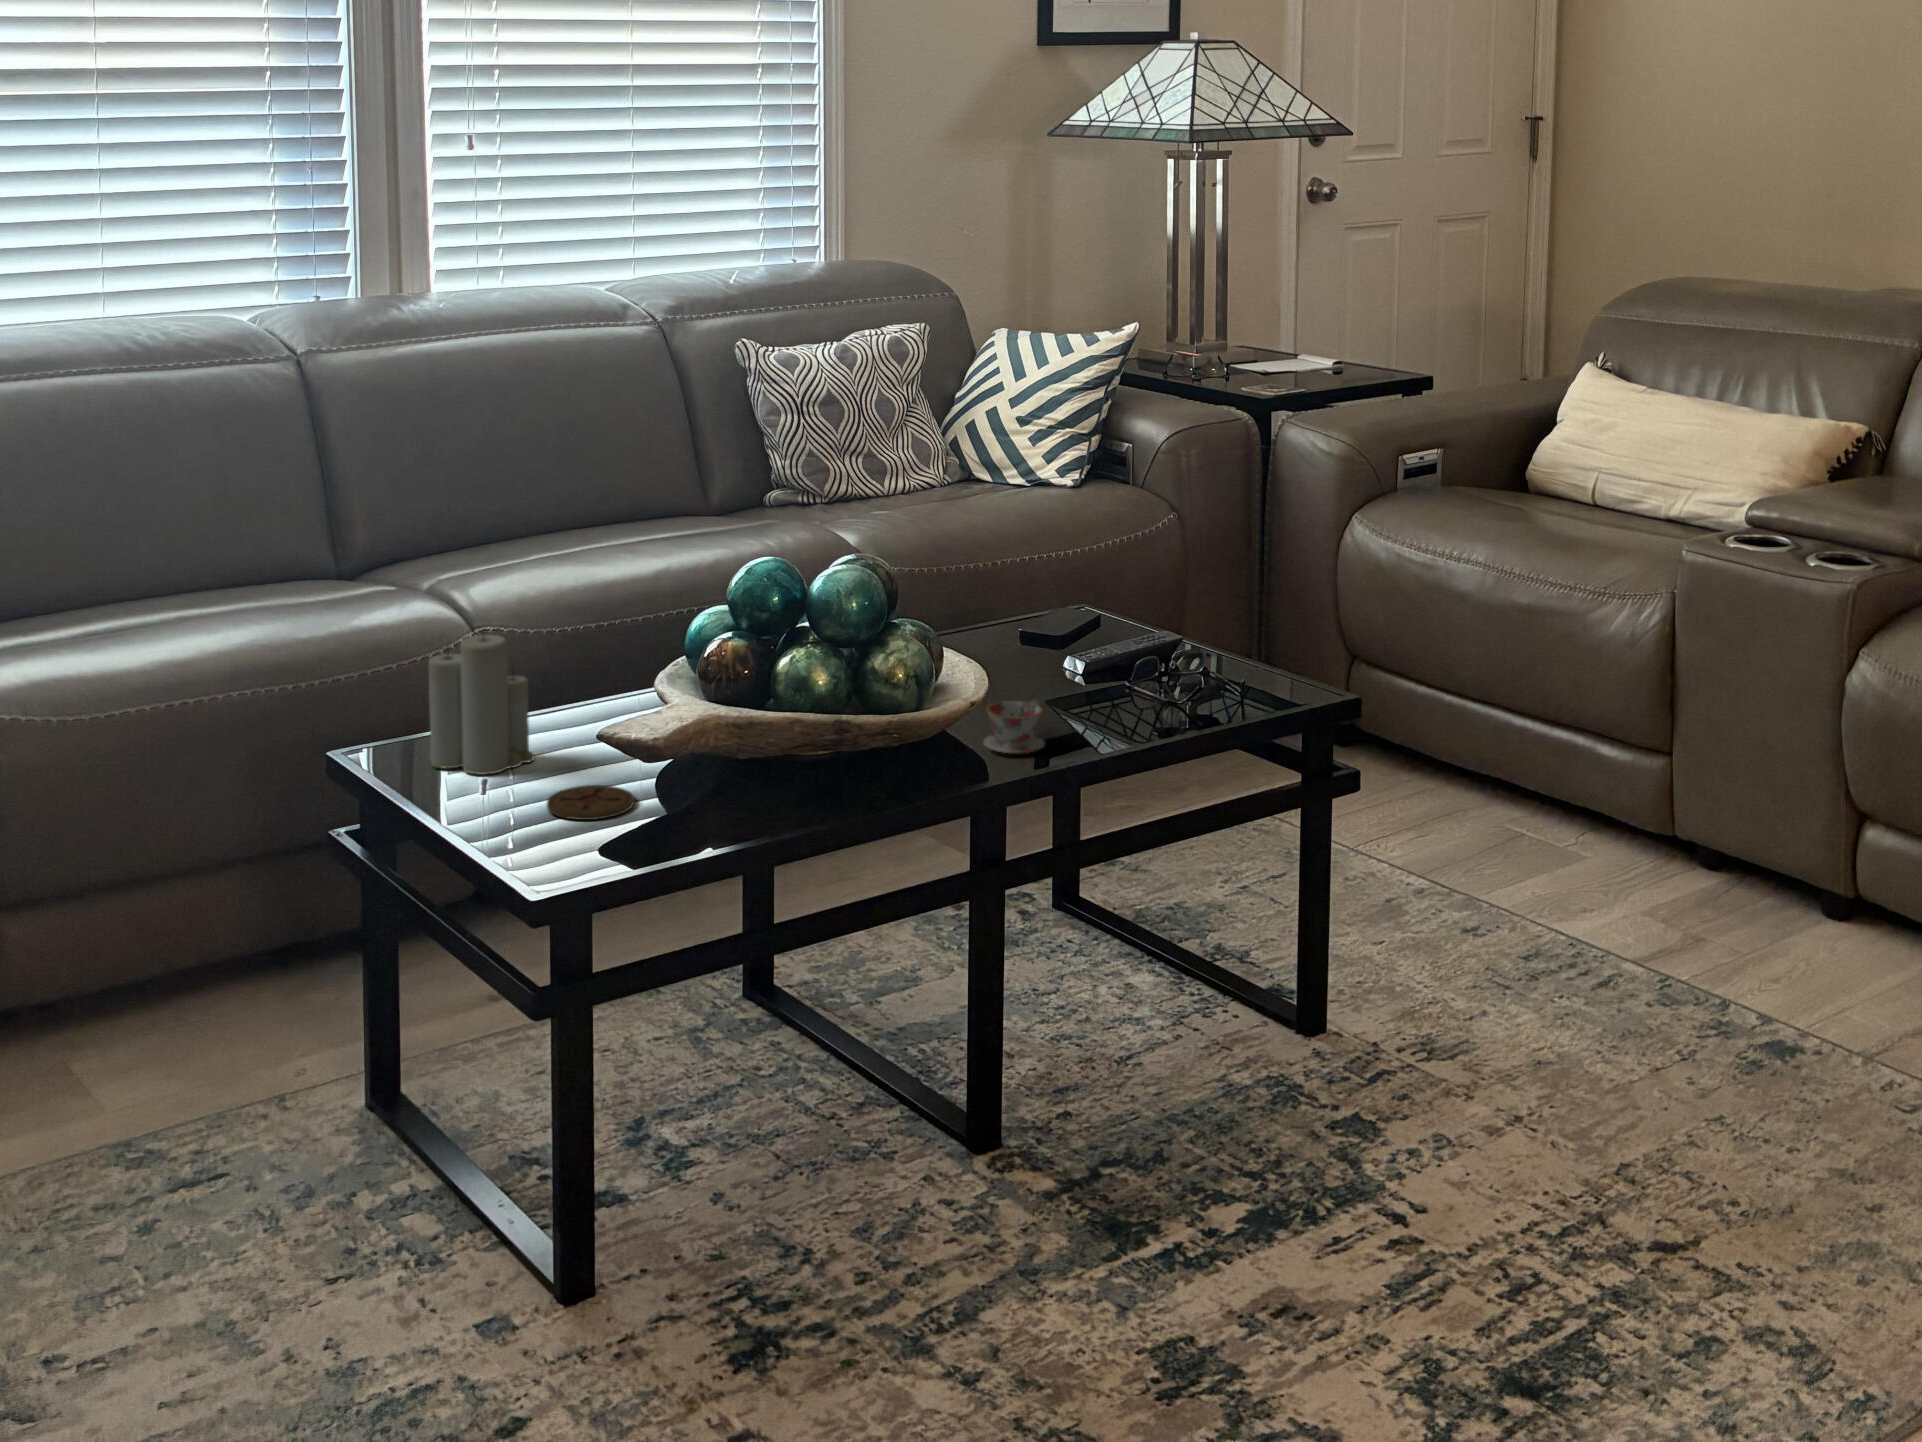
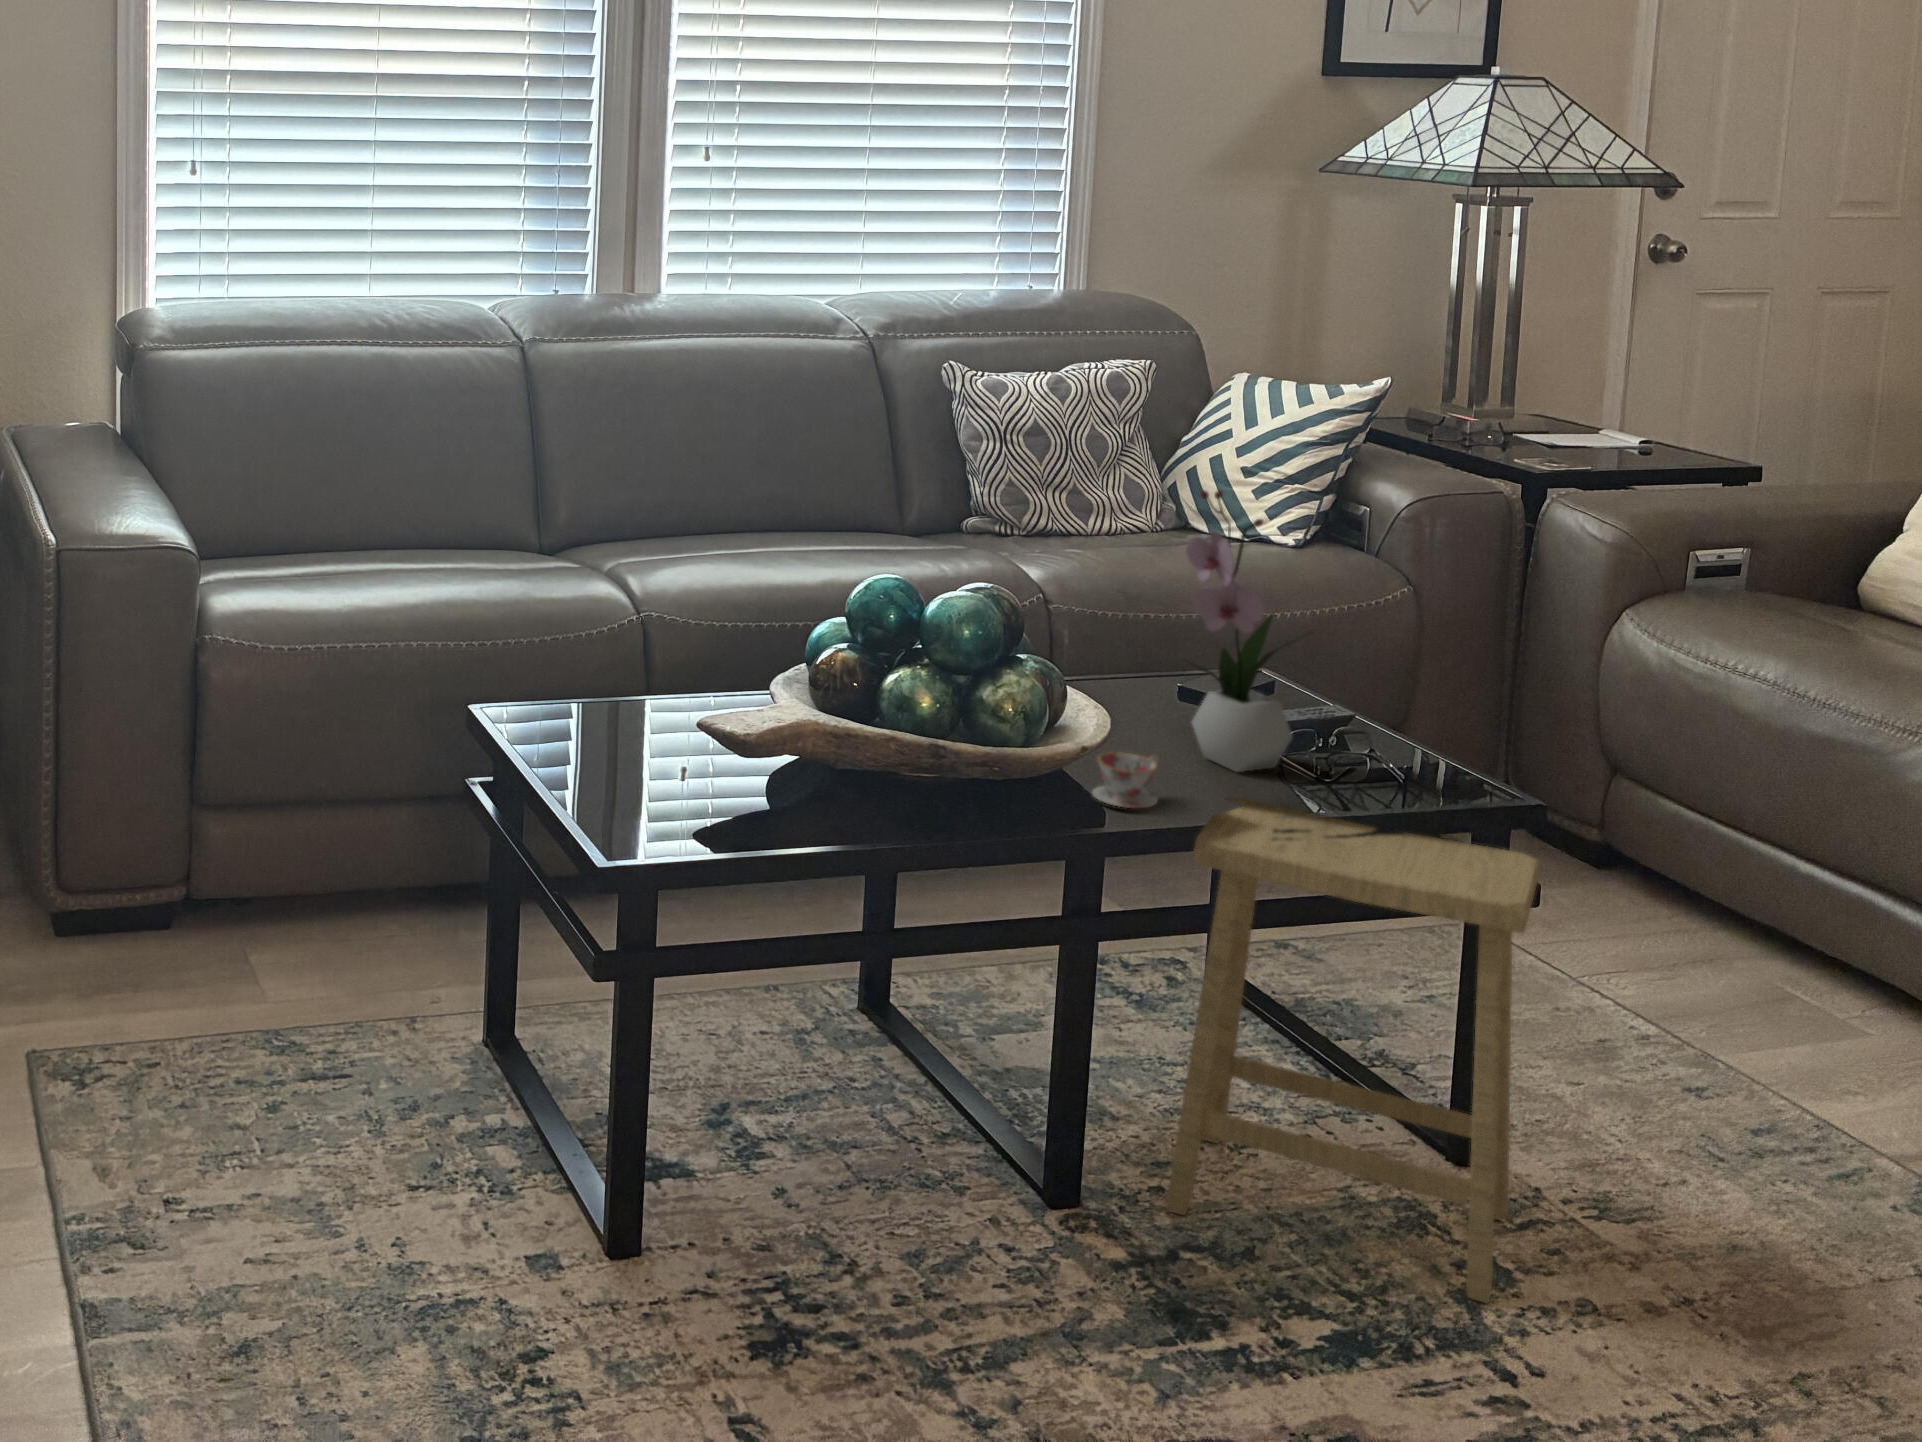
flower arrangement: none [1042,439,1160,705] -> present [1186,491,1292,772]
candle: present [428,634,534,775] -> none [556,609,651,750]
footstool: none [1077,729,1375,1155] -> present [1165,798,1539,1303]
coaster: present [547,785,635,820] -> none [644,773,727,807]

